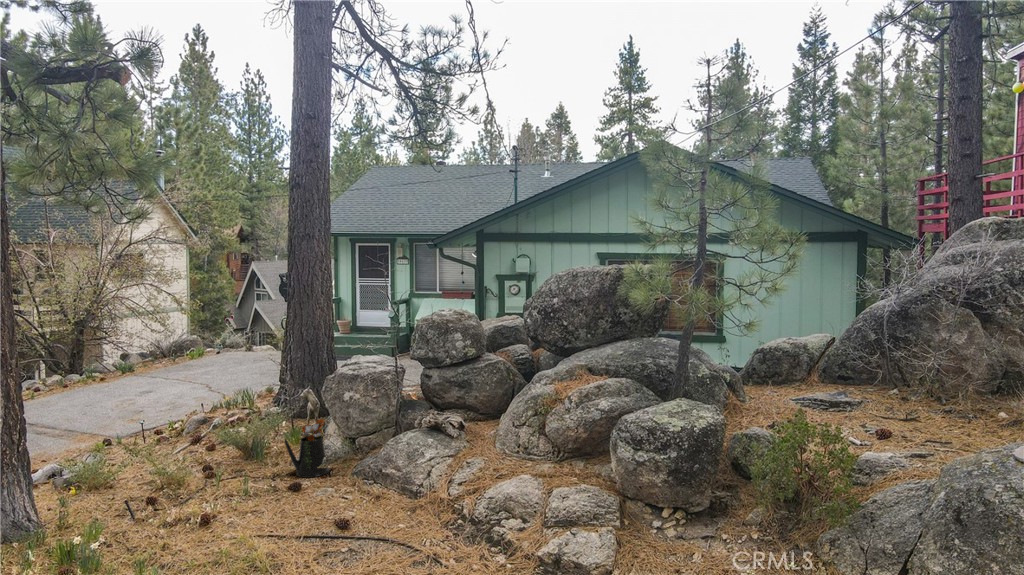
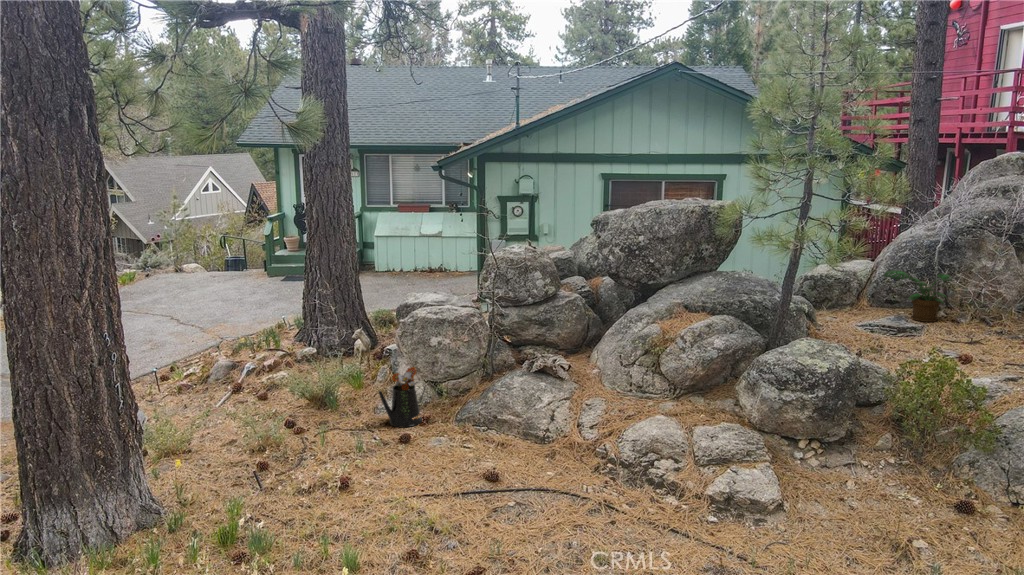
potted plant: none [830,341,907,397] -> present [884,270,953,322]

